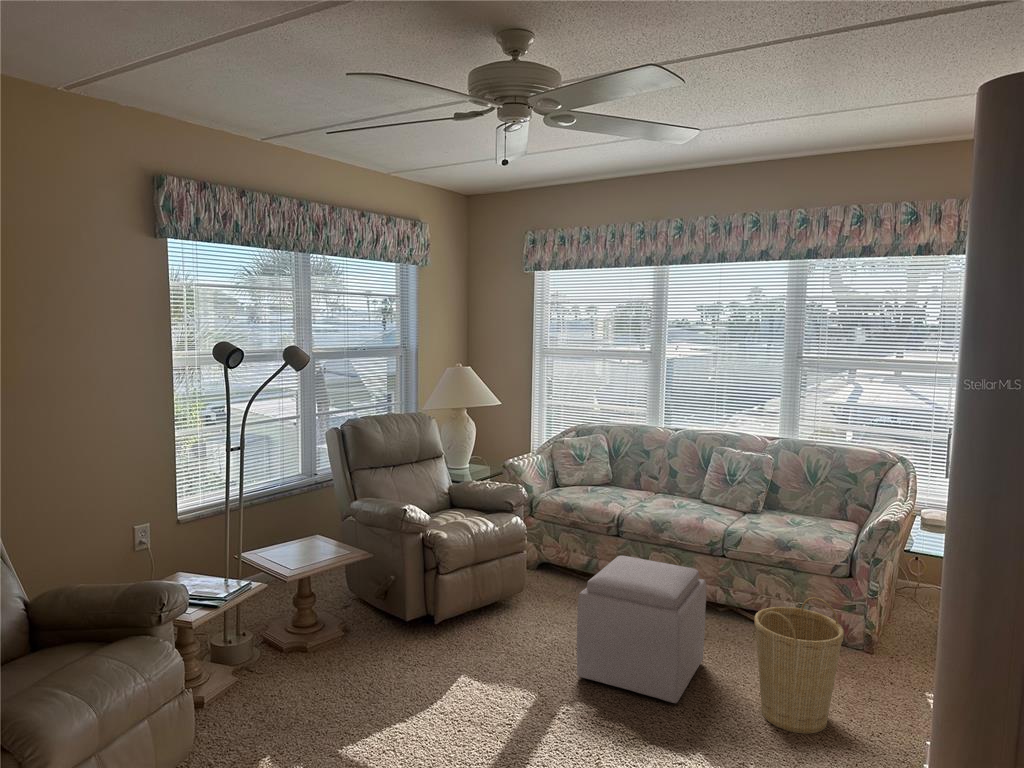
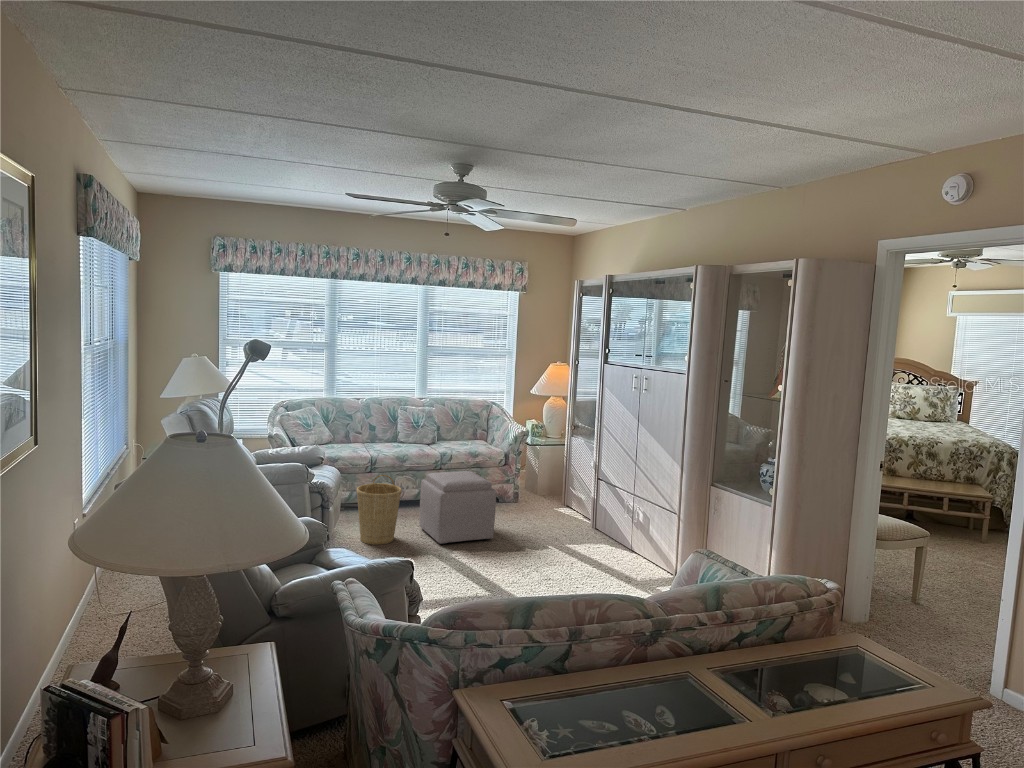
basket: present [754,597,844,734] -> present [357,475,402,545]

